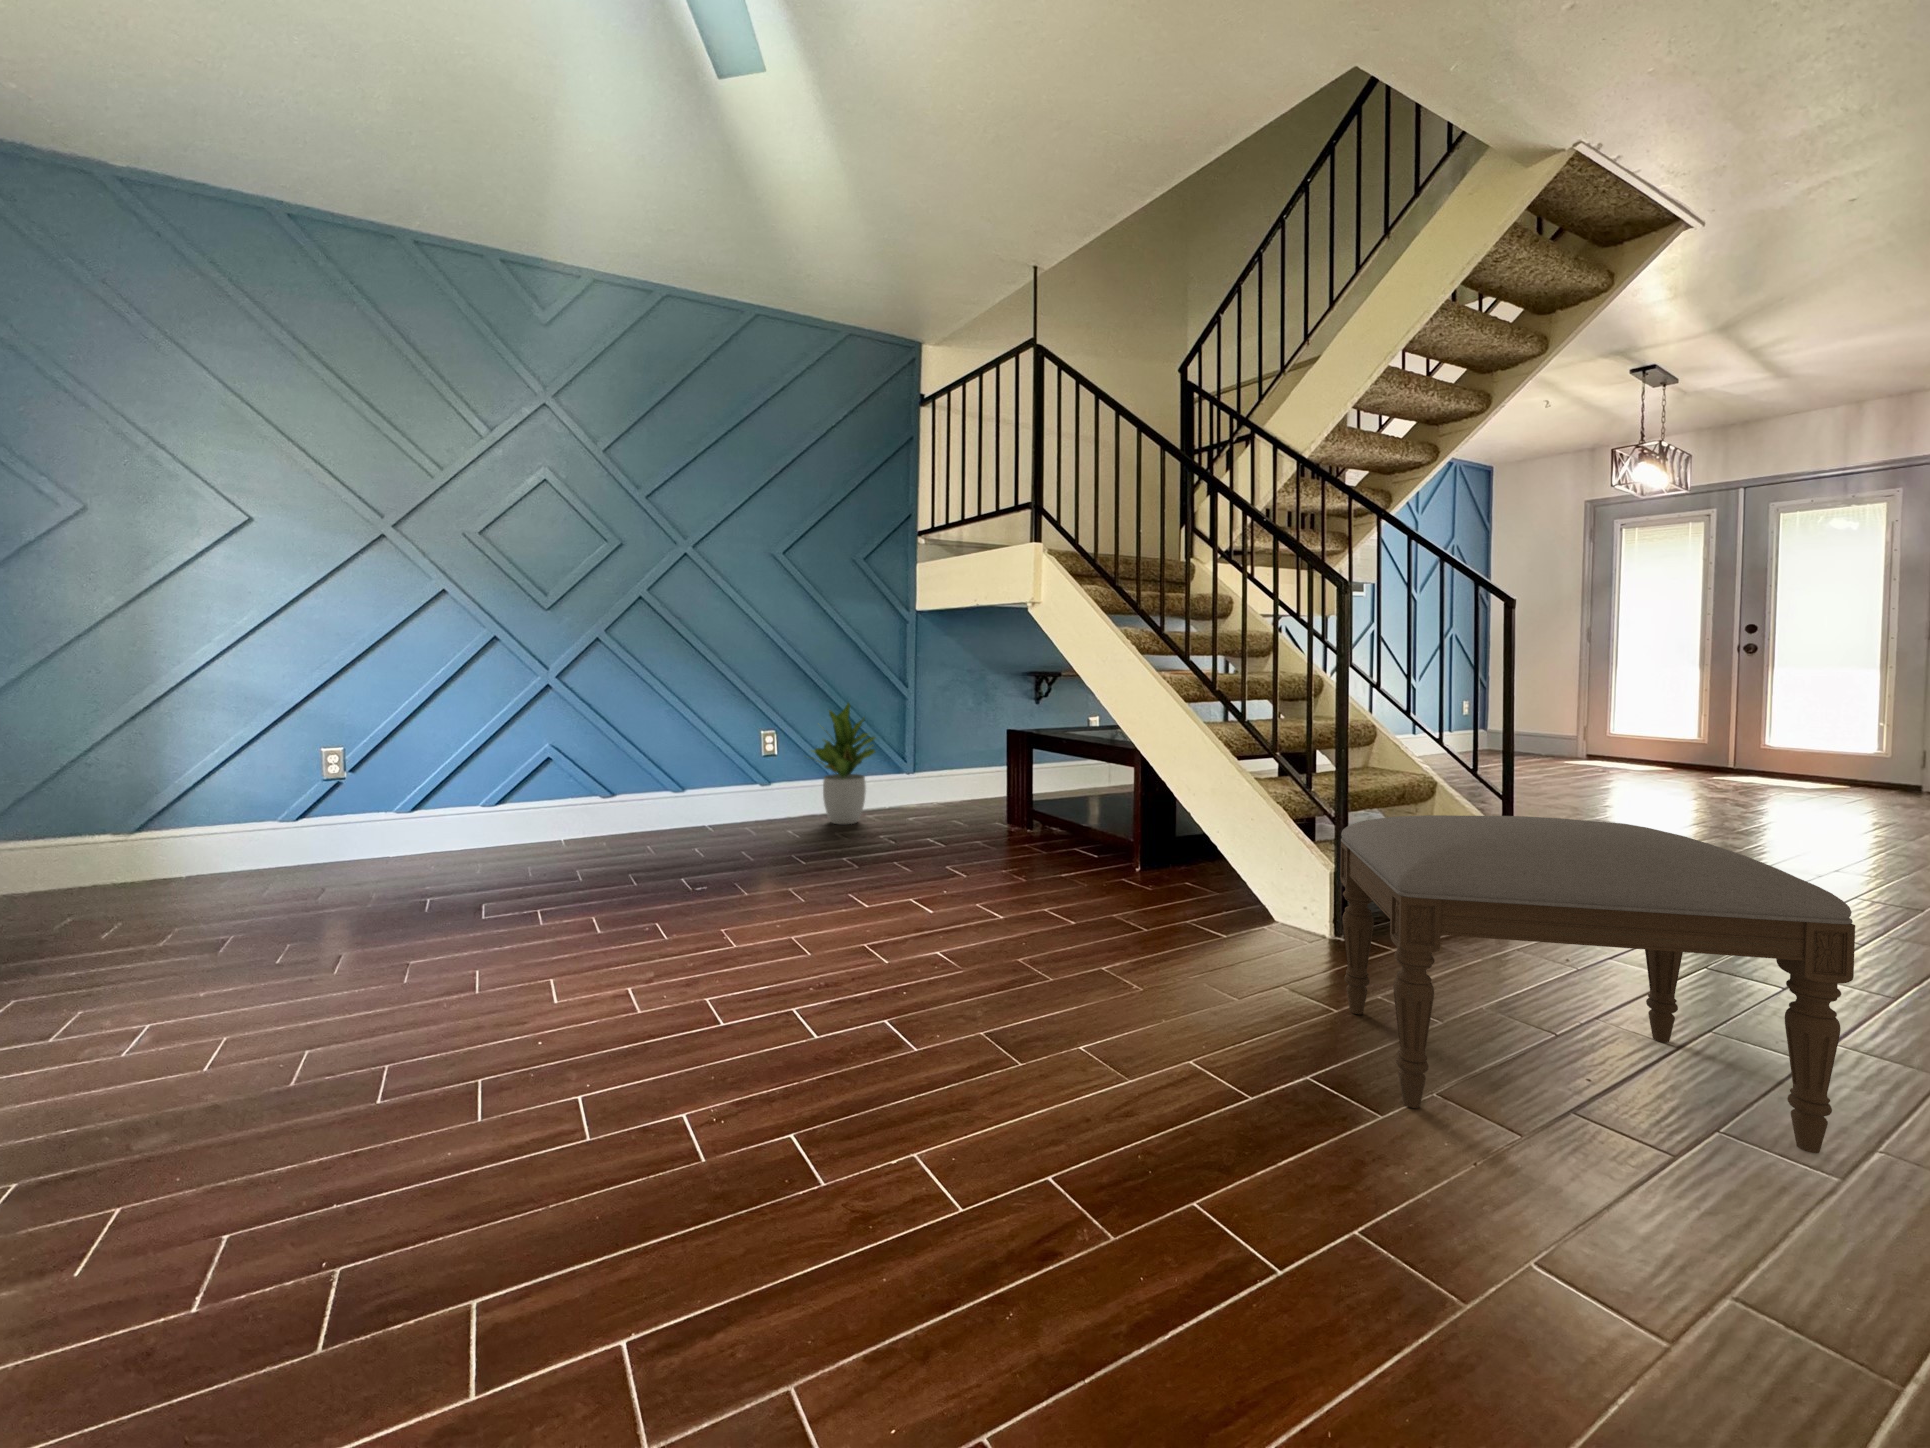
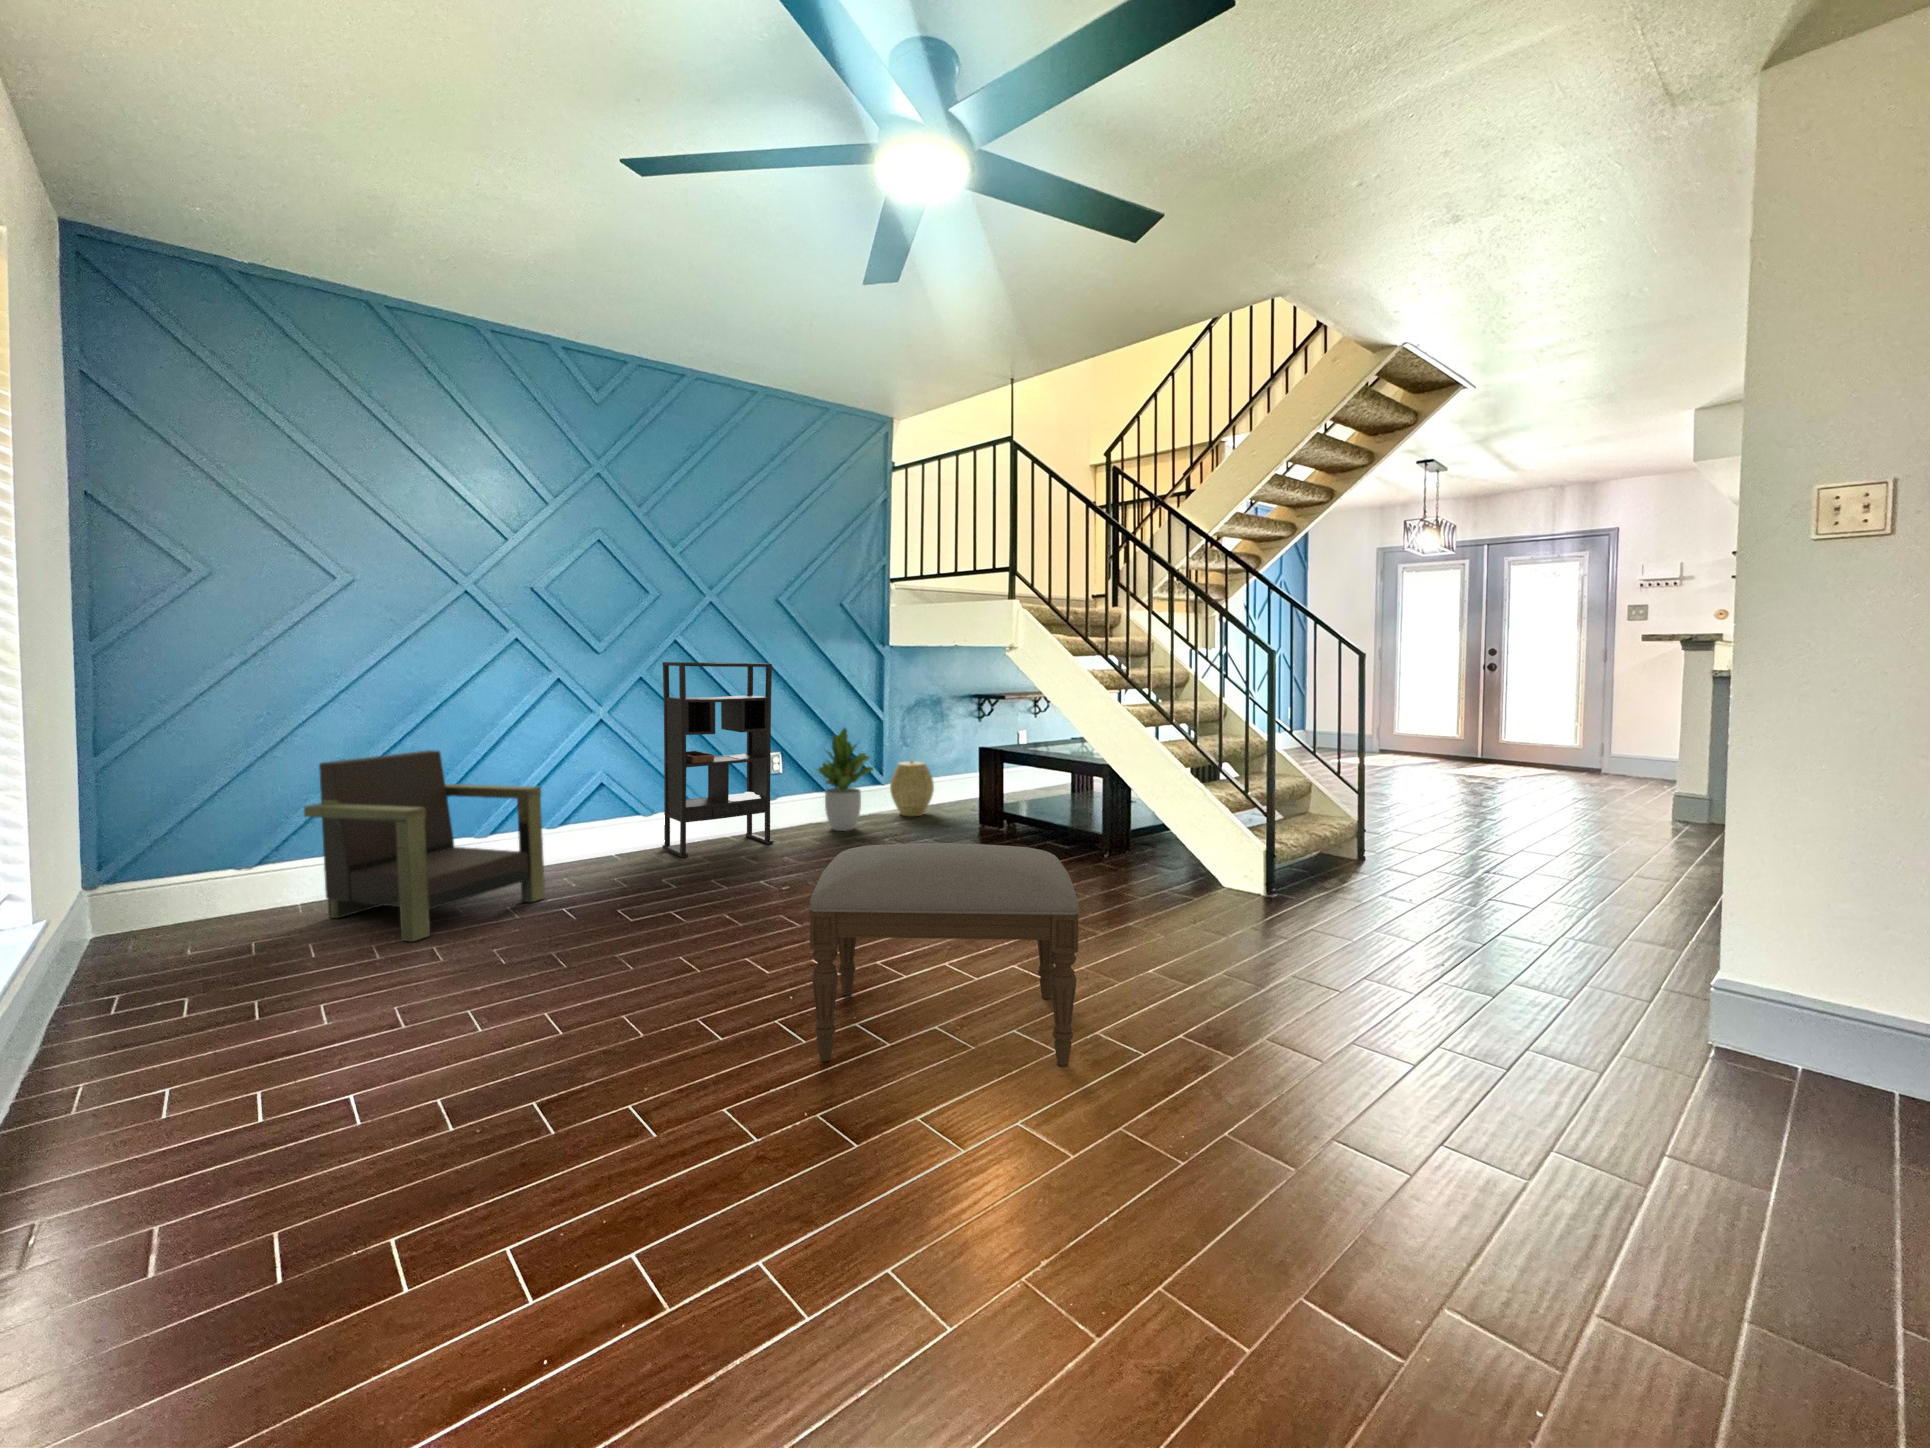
bookshelf: none [622,618,748,846] -> present [662,662,773,858]
armchair: none [150,711,425,929] -> present [304,750,545,942]
woven basket: none [914,745,966,811] -> present [890,761,934,816]
ottoman: present [1340,815,1855,1153] -> present [809,843,1079,1066]

